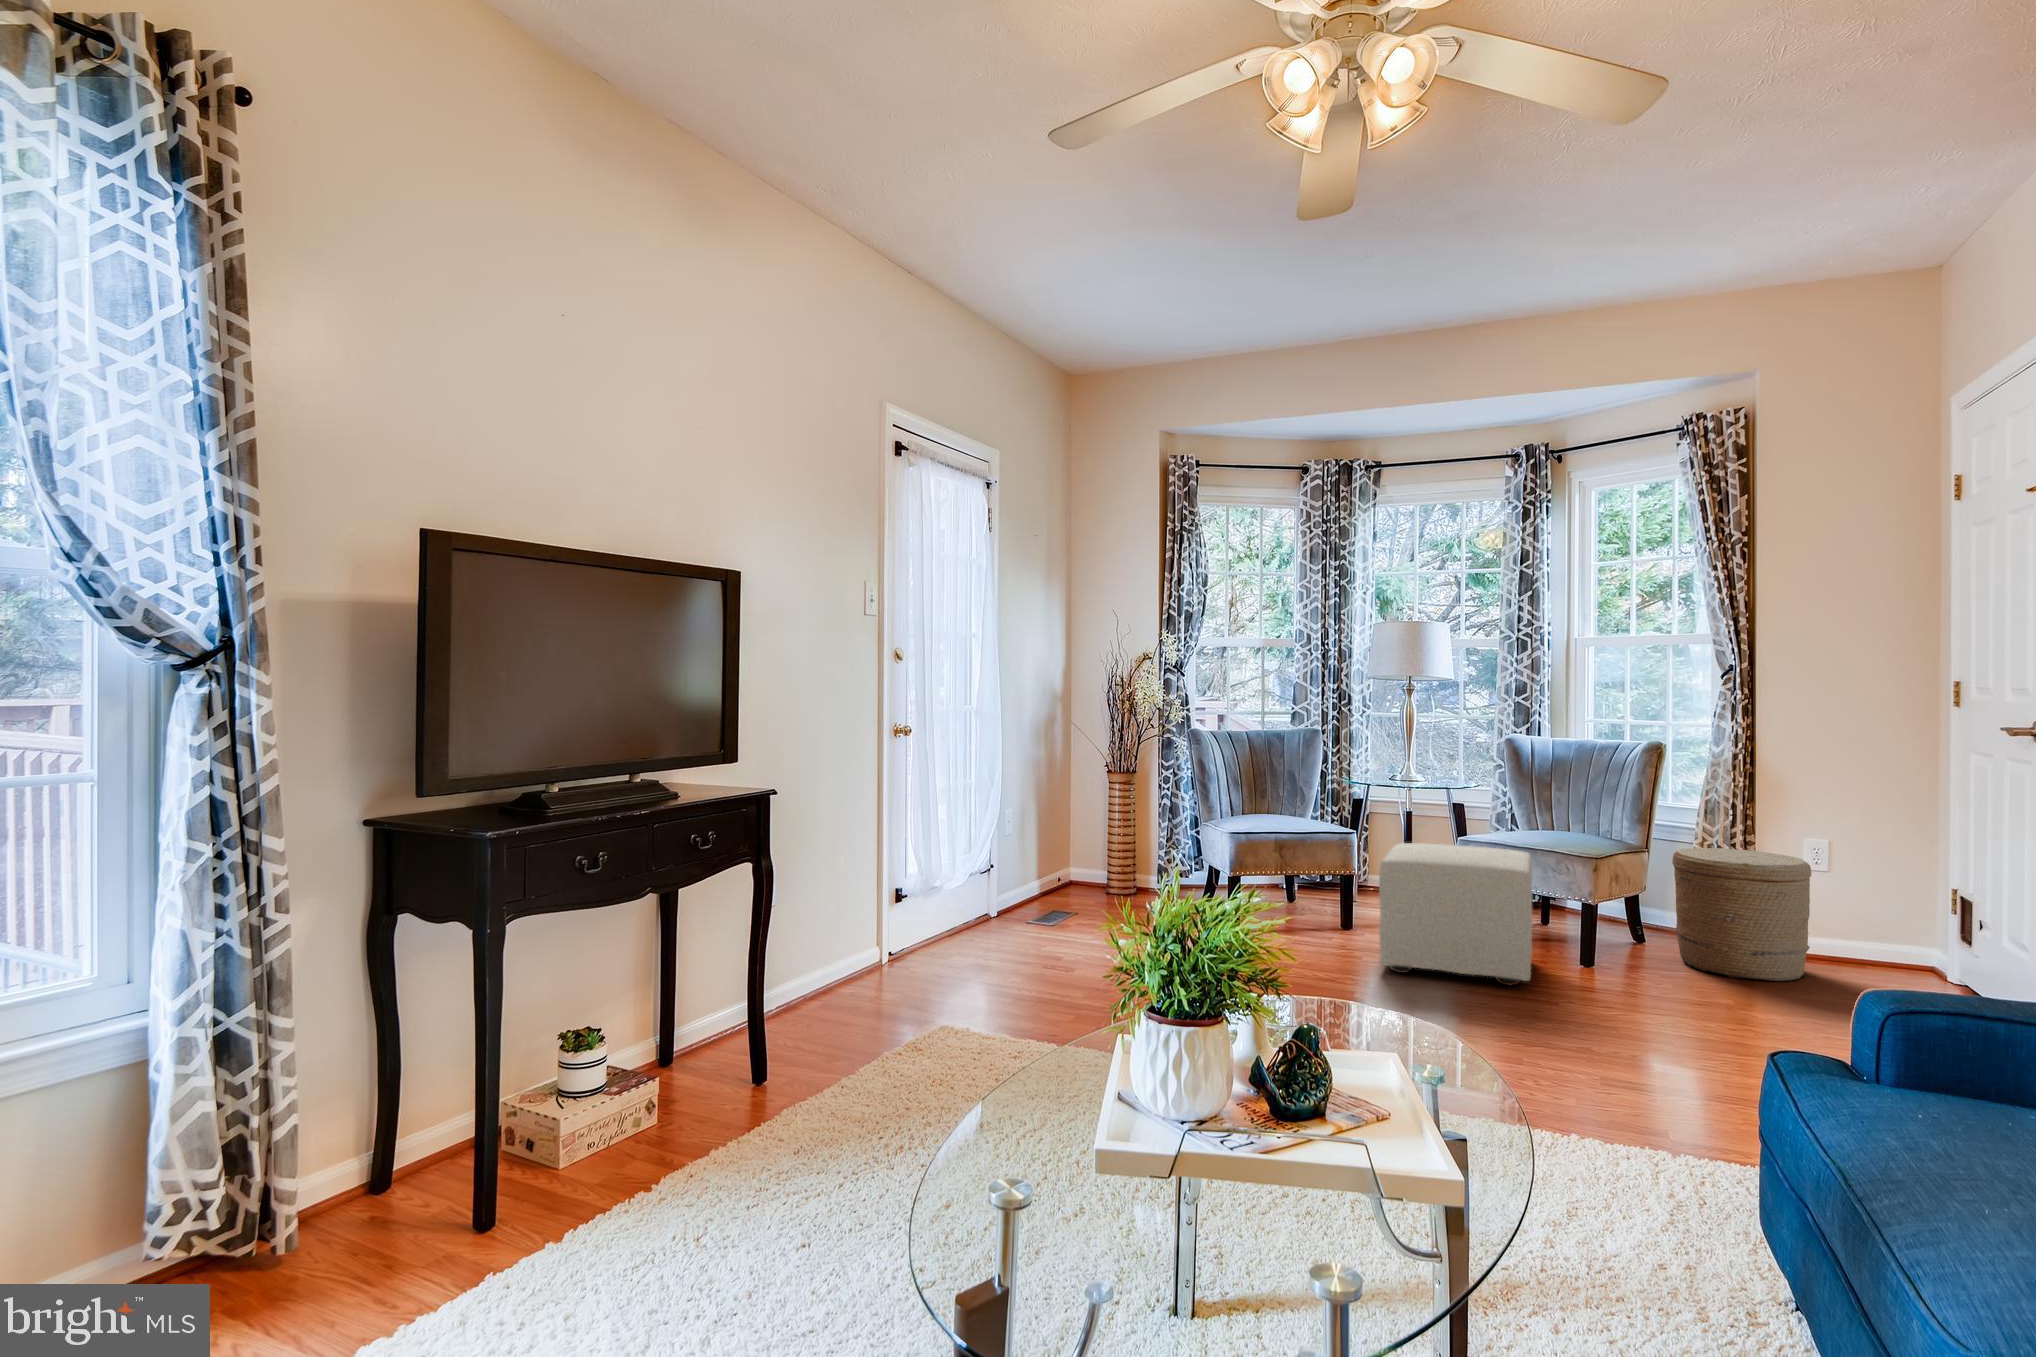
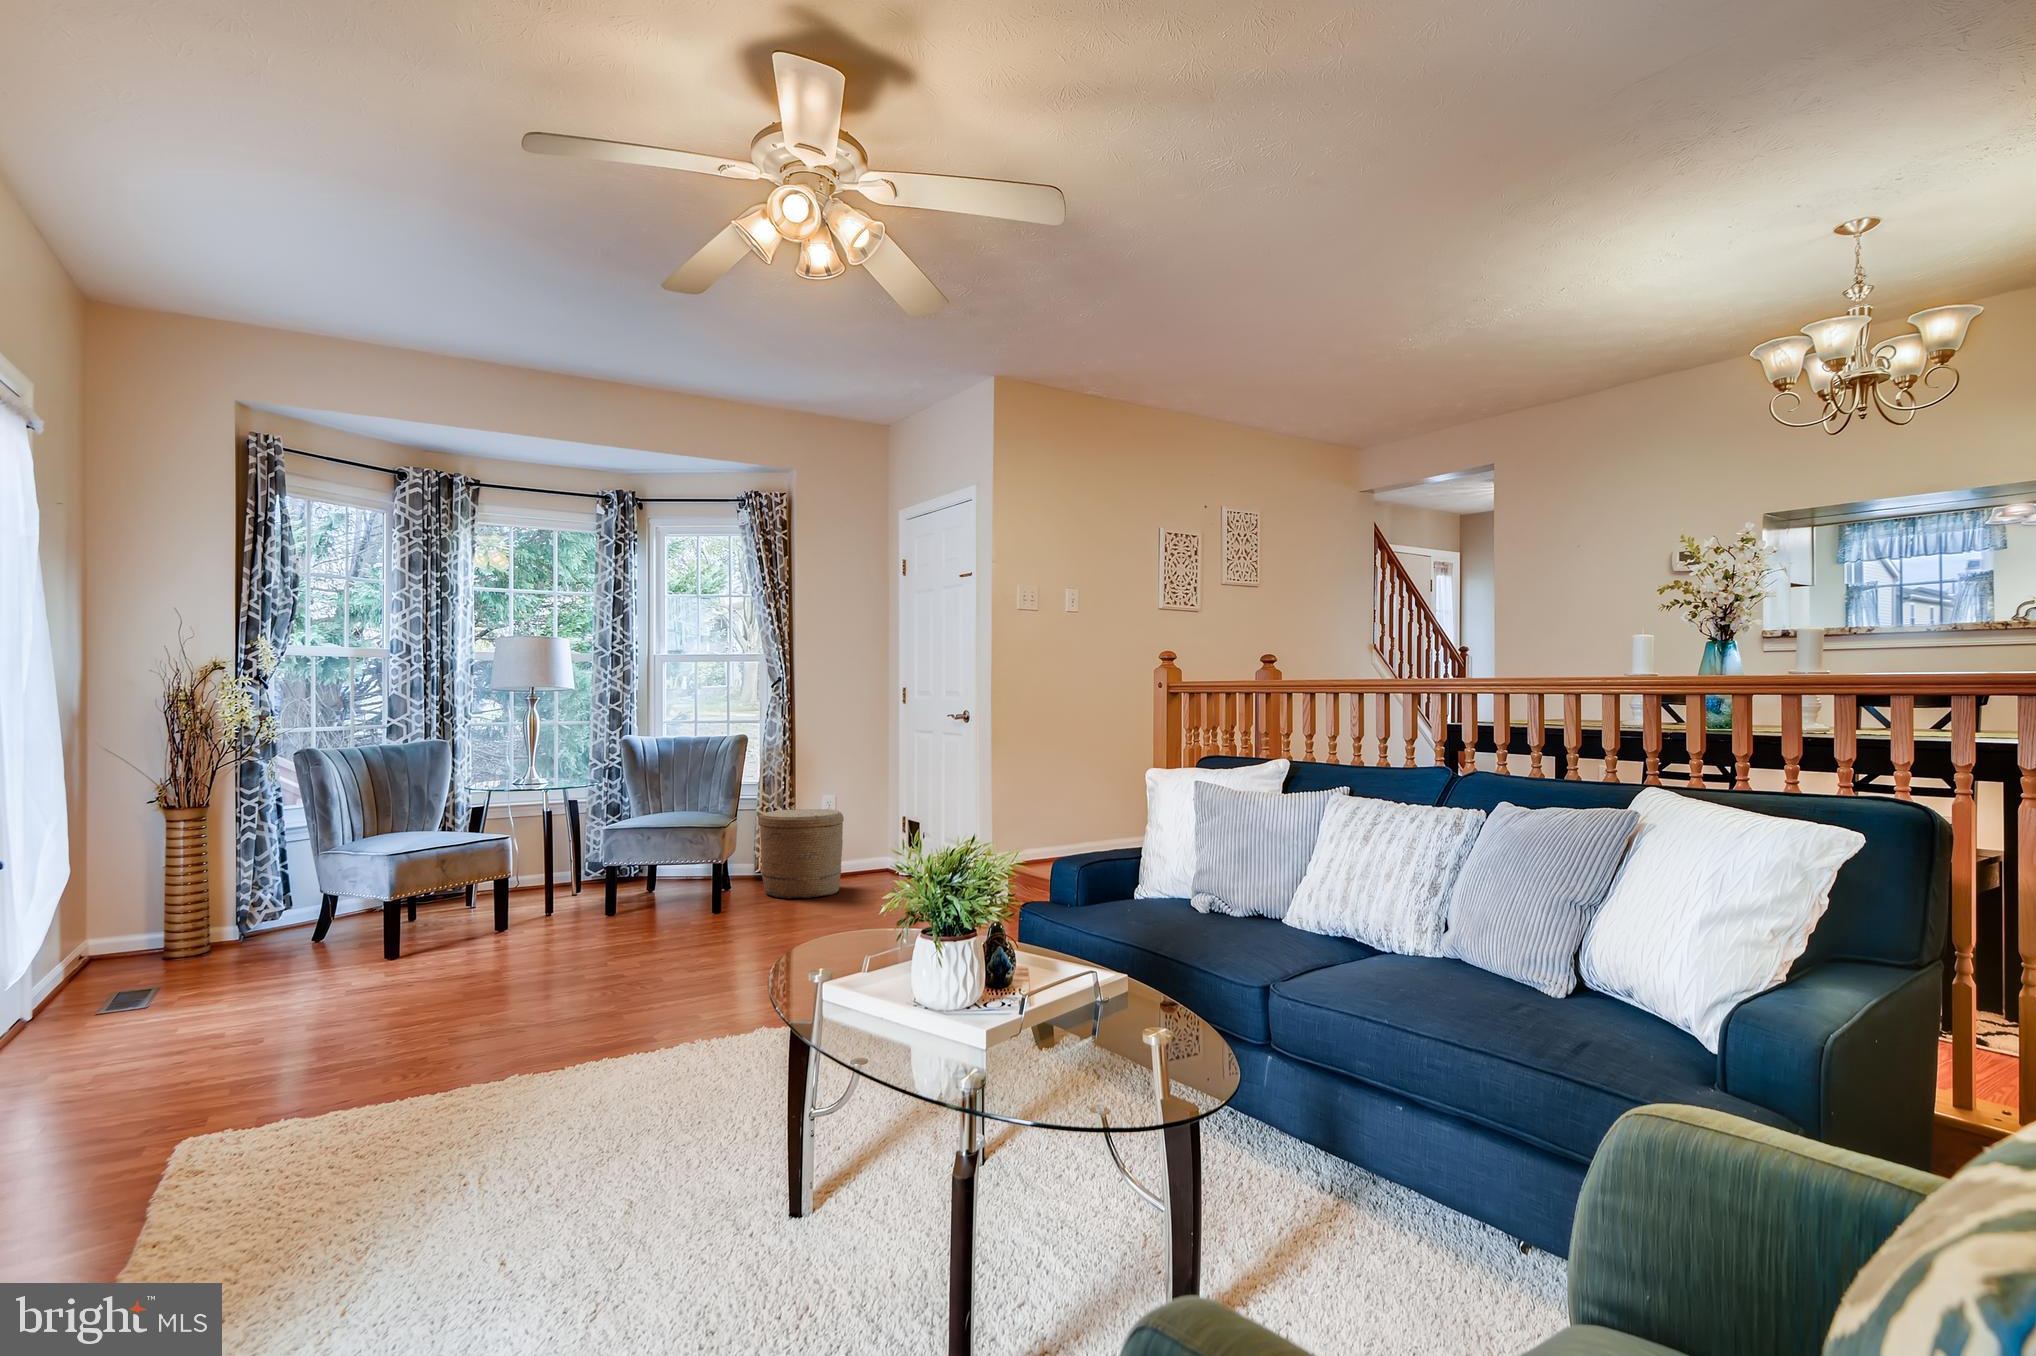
ottoman: present [1379,843,1533,985] -> none [574,829,721,946]

